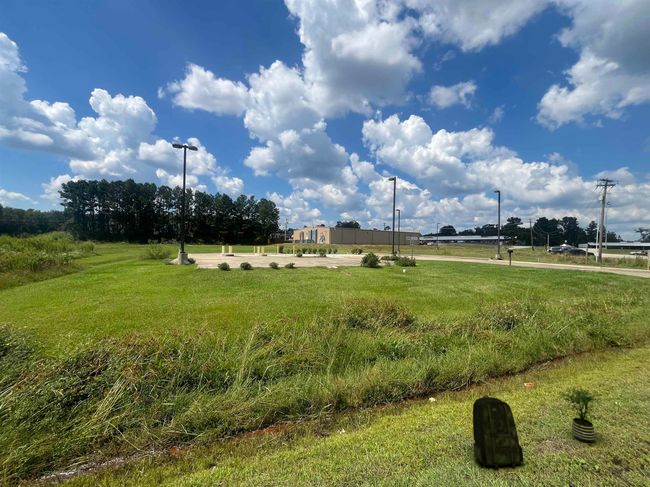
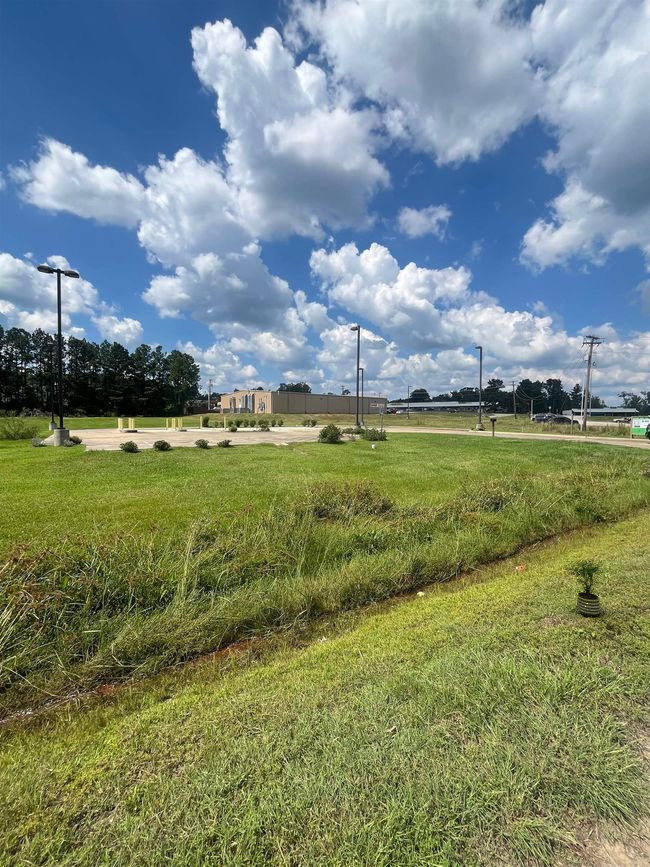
backpack: present [473,396,523,468] -> none [477,576,534,657]

